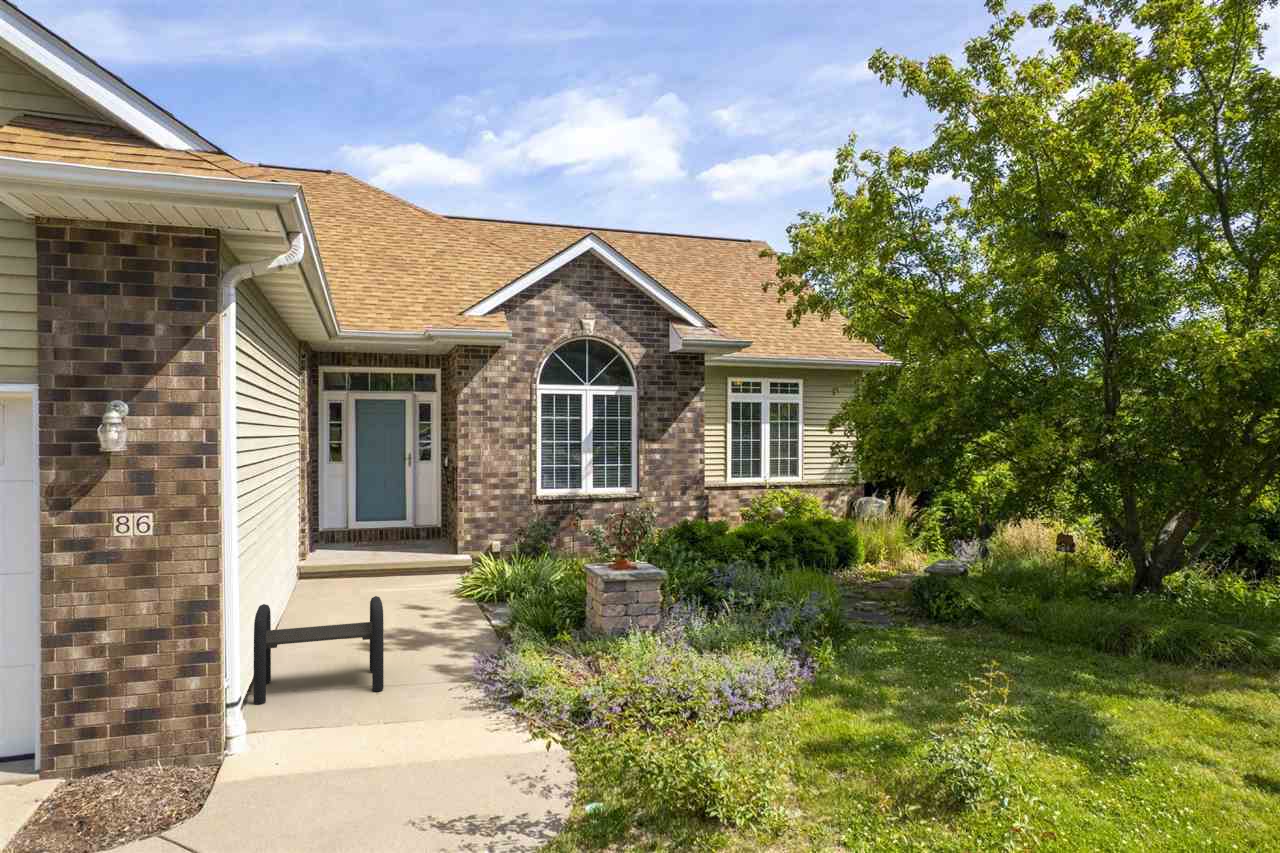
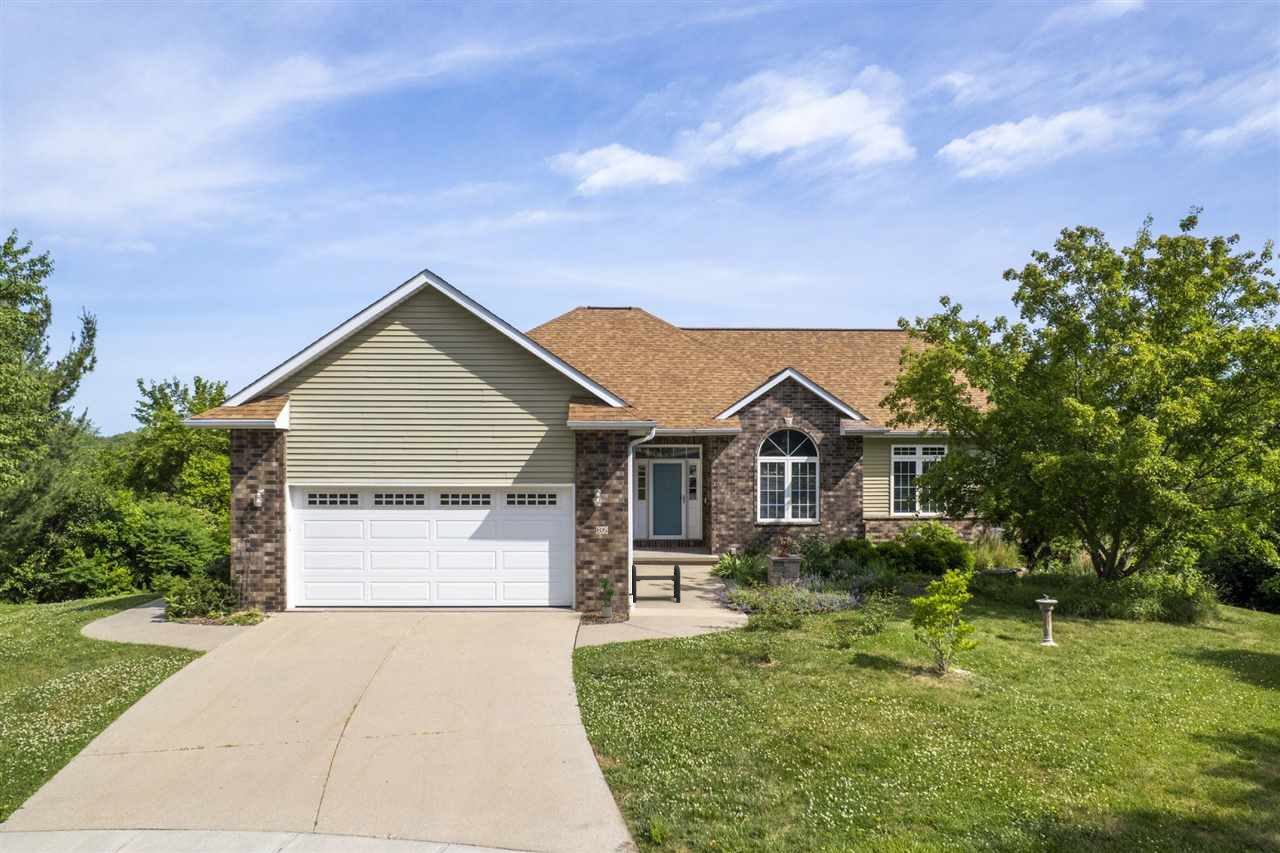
potted plant: none [89,657,187,792] -> present [600,577,615,617]

